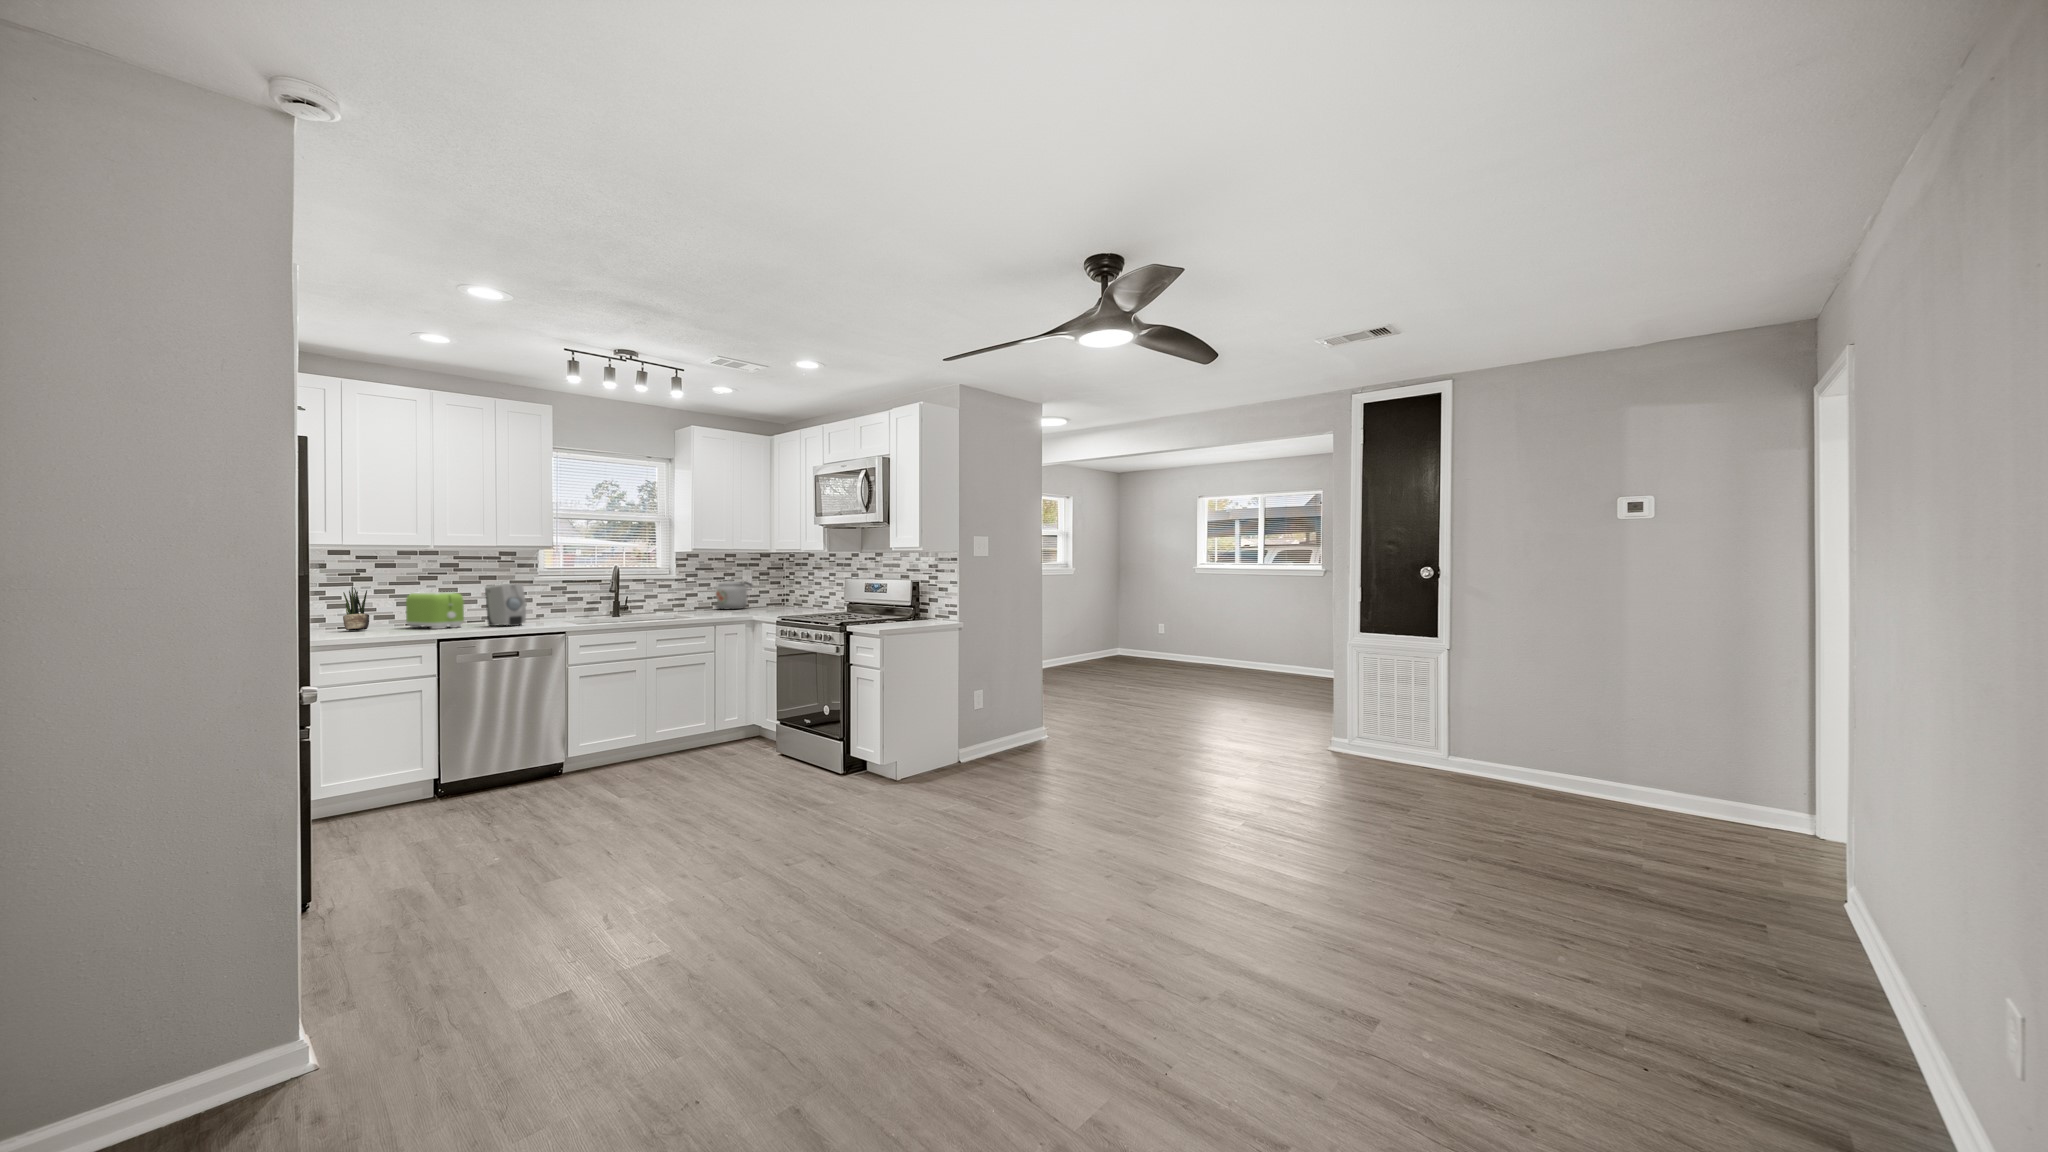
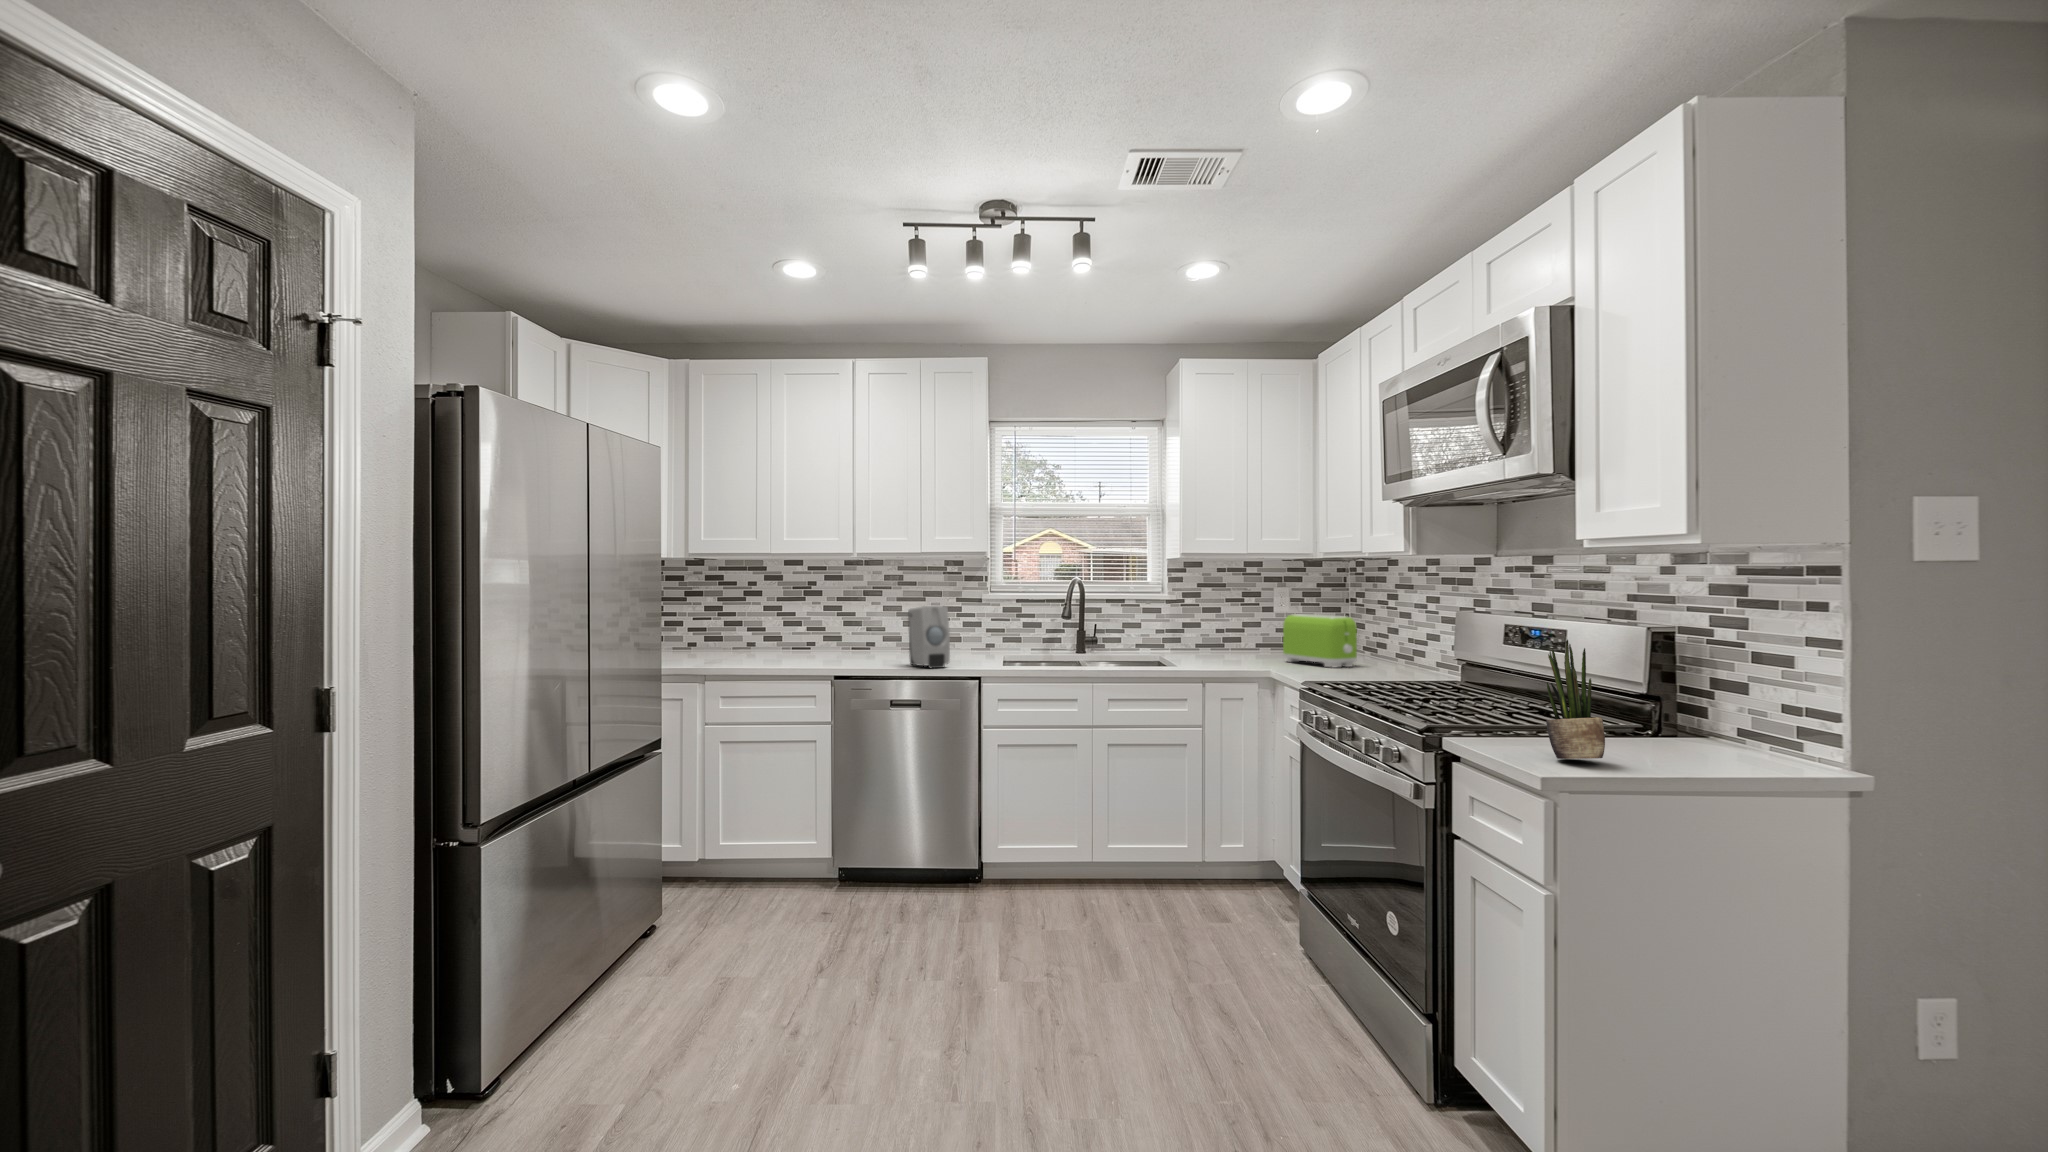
kettle: present [716,579,752,609] -> none [1219,601,1288,654]
potted plant: present [343,586,369,631] -> present [1546,640,1605,759]
toaster: present [406,592,464,629] -> present [1283,614,1357,668]

